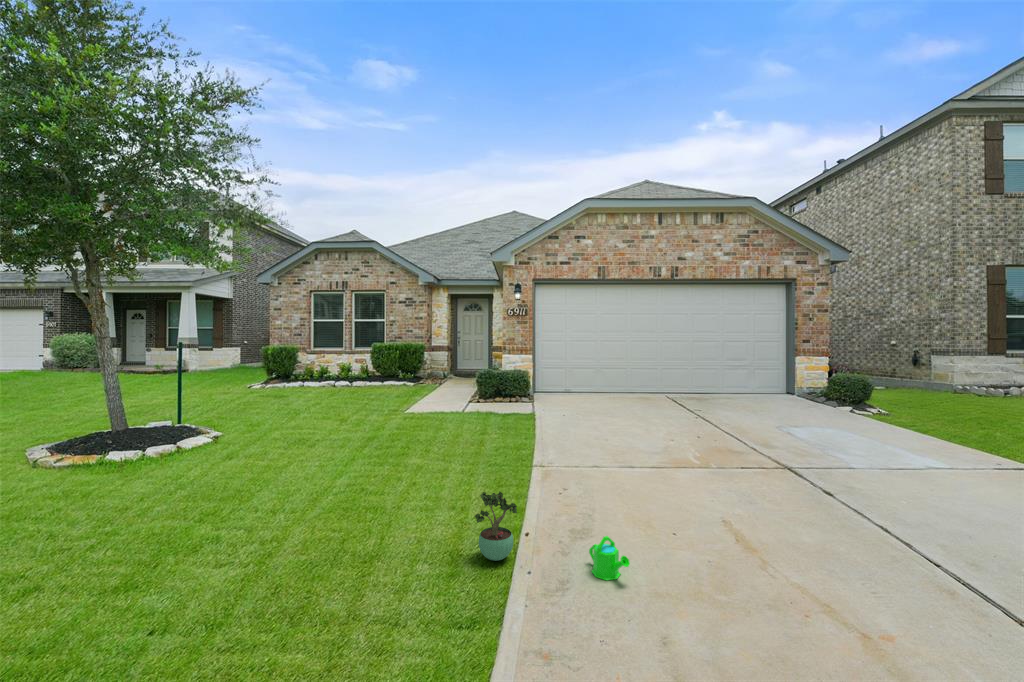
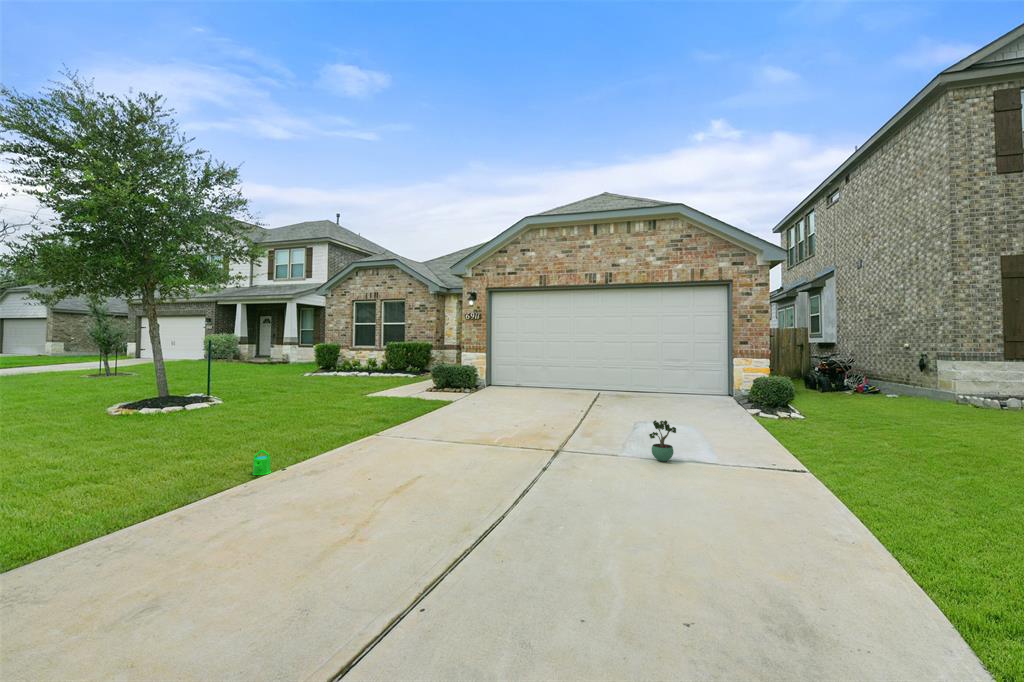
potted plant: present [475,492,517,561] -> present [649,420,676,461]

